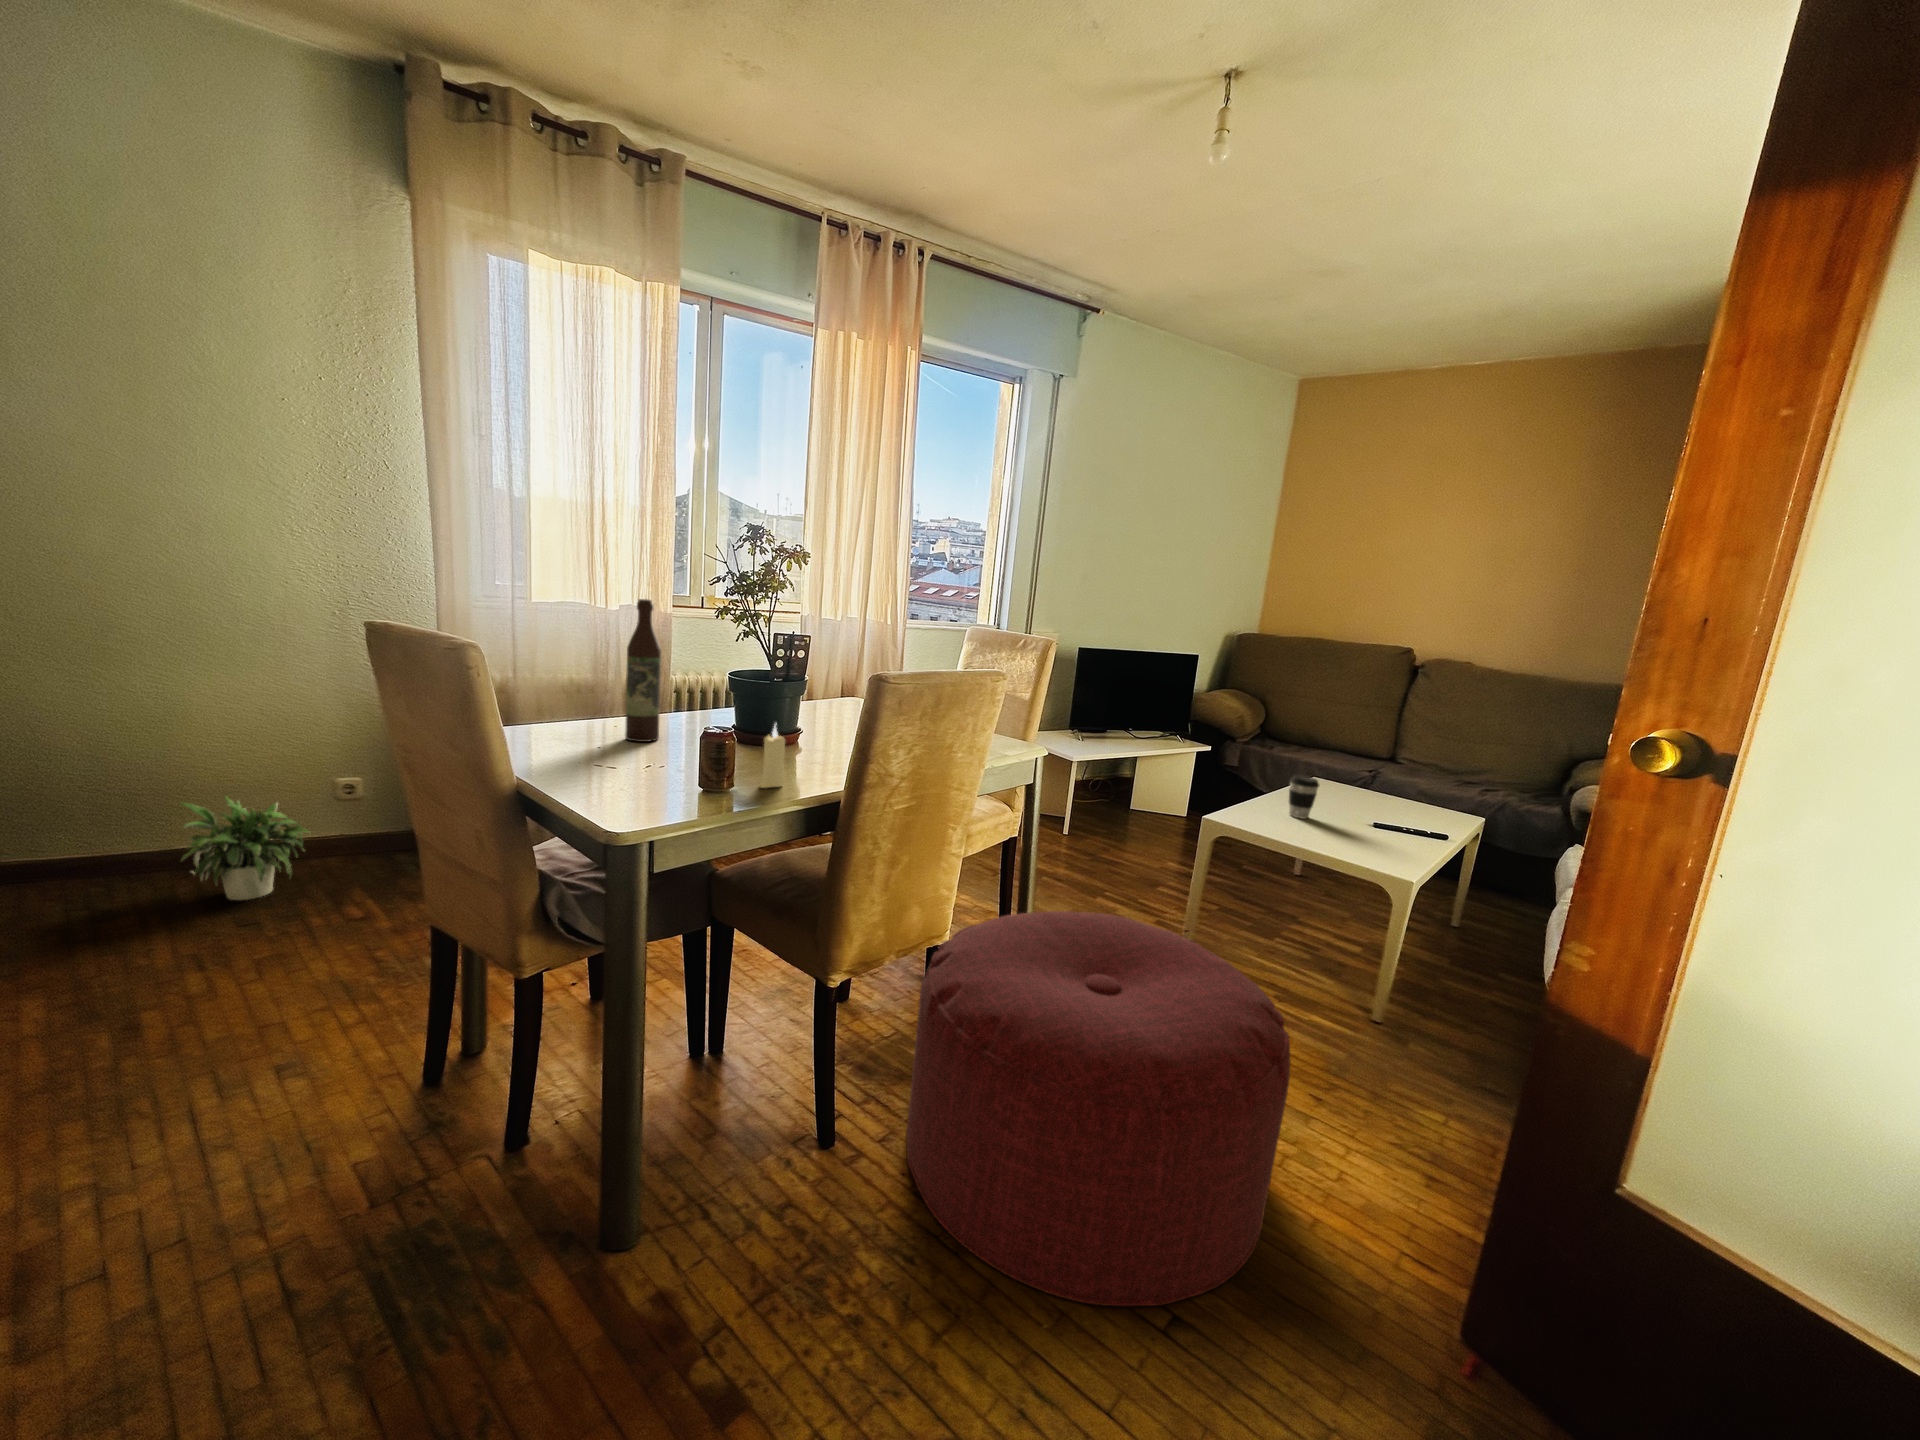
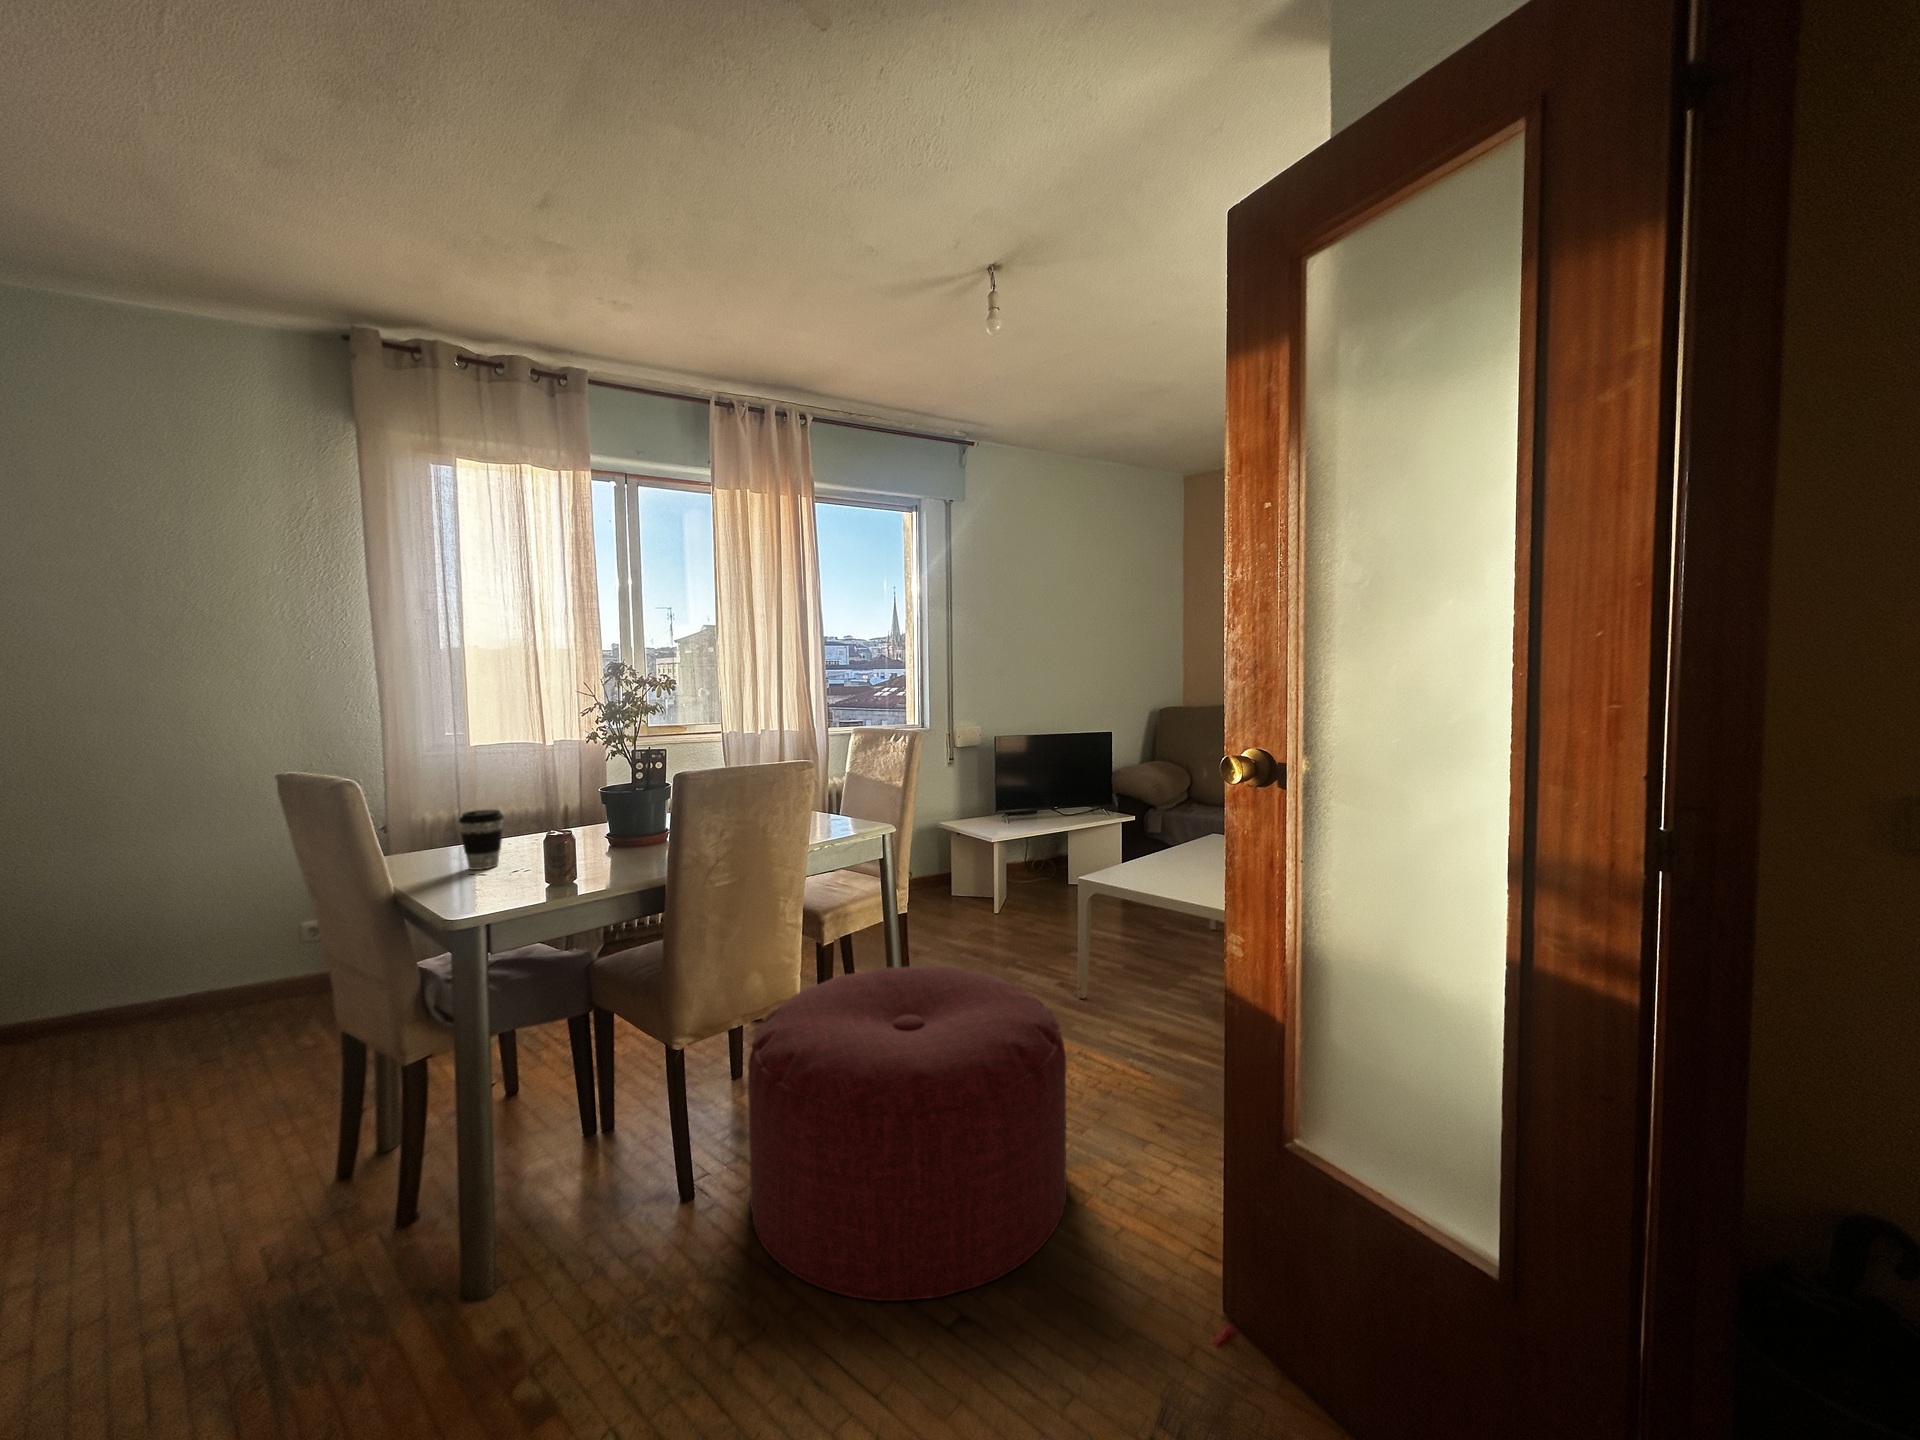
wine bottle: present [625,599,661,742] -> none [508,735,541,854]
candle: present [760,725,785,788] -> none [599,824,621,879]
coffee cup: present [1289,775,1319,819] -> present [459,809,504,870]
potted plant: present [181,796,310,900] -> none [159,942,276,1036]

